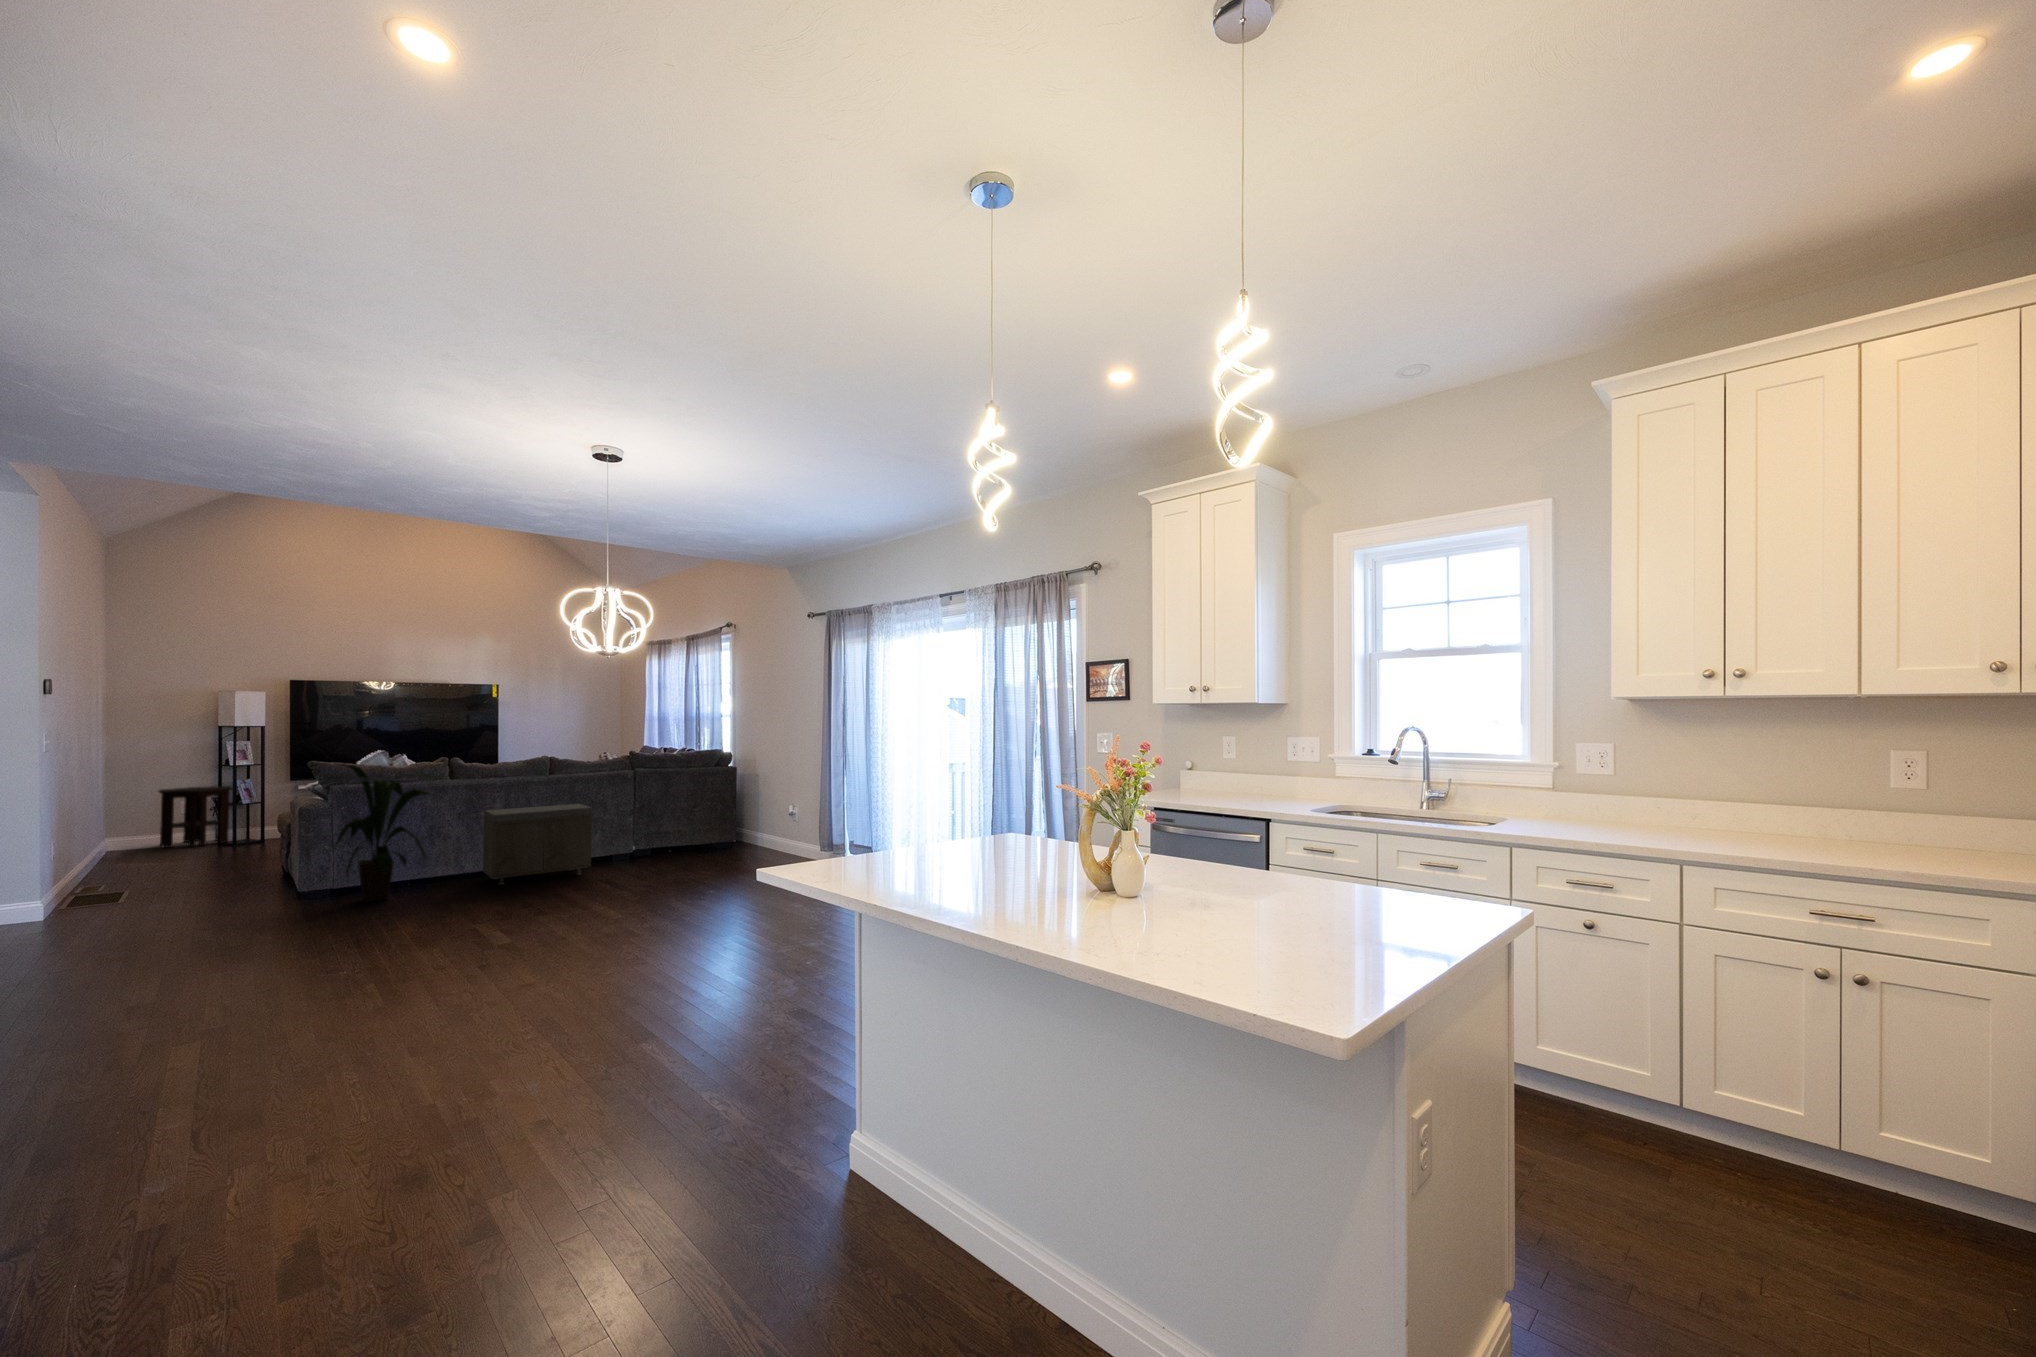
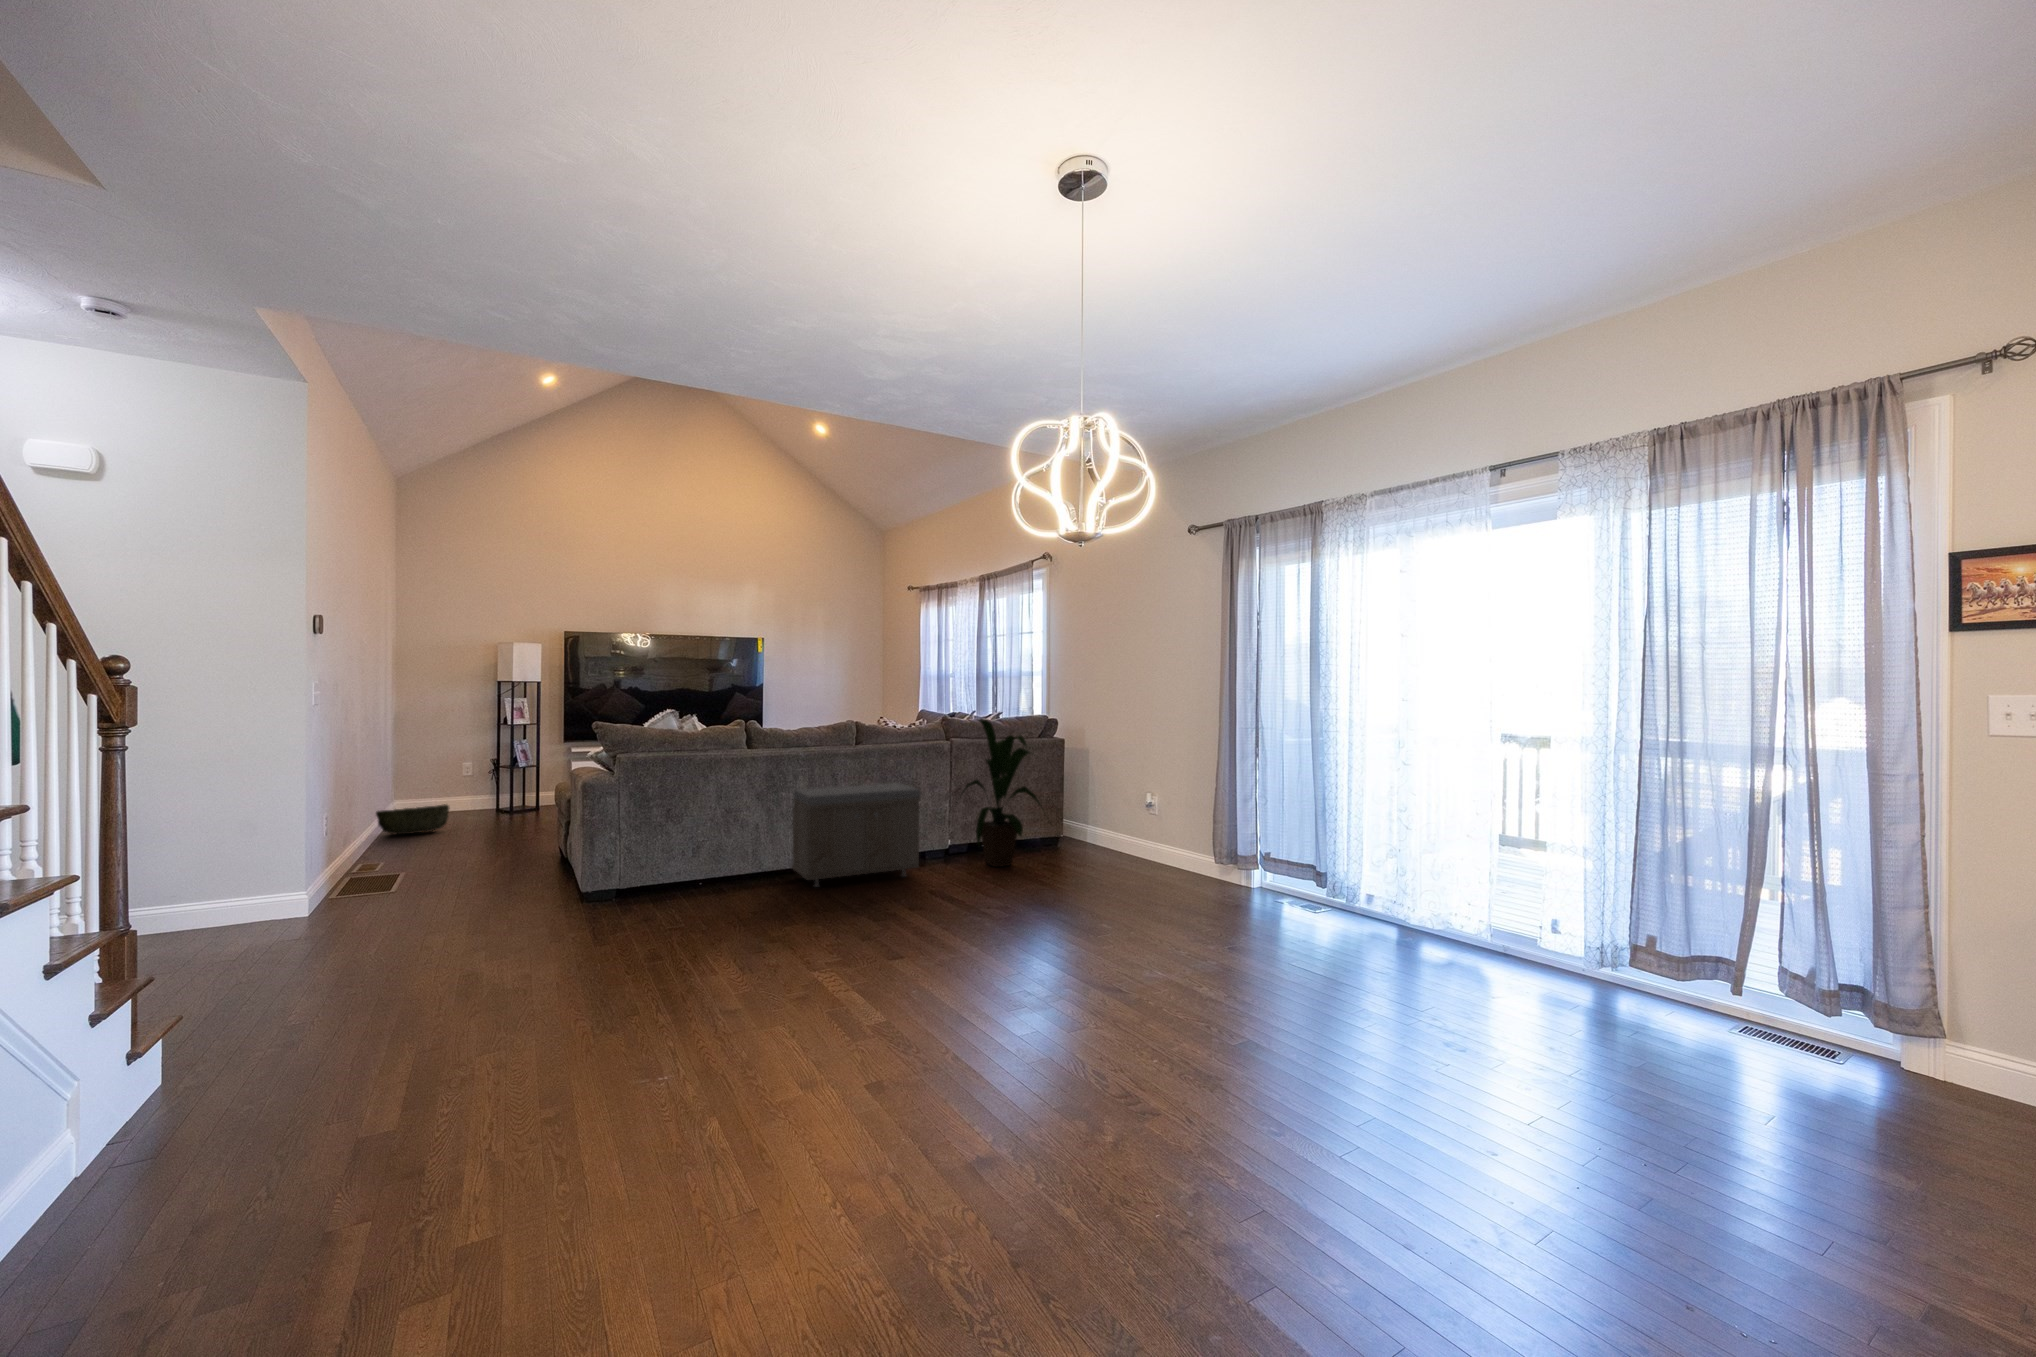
house plant: present [335,765,442,902] -> present [956,719,1042,867]
side table: present [159,786,232,848] -> none [440,747,510,814]
woven basket: none [92,837,169,865] -> present [376,804,449,834]

